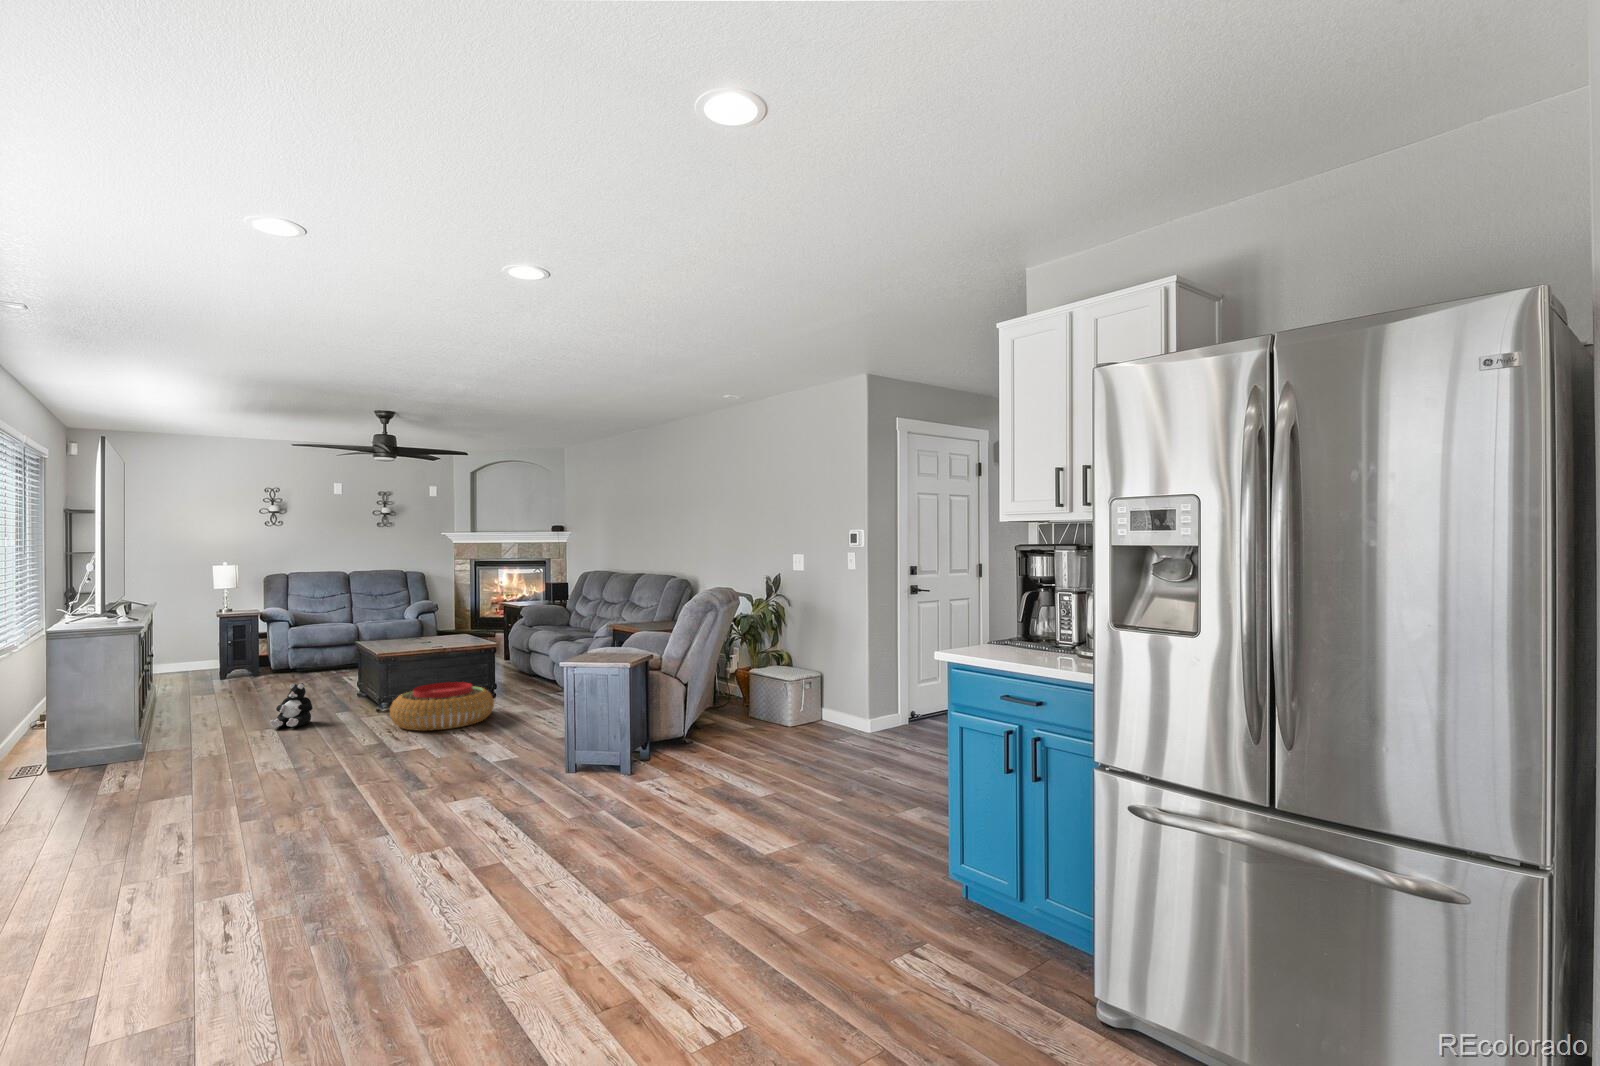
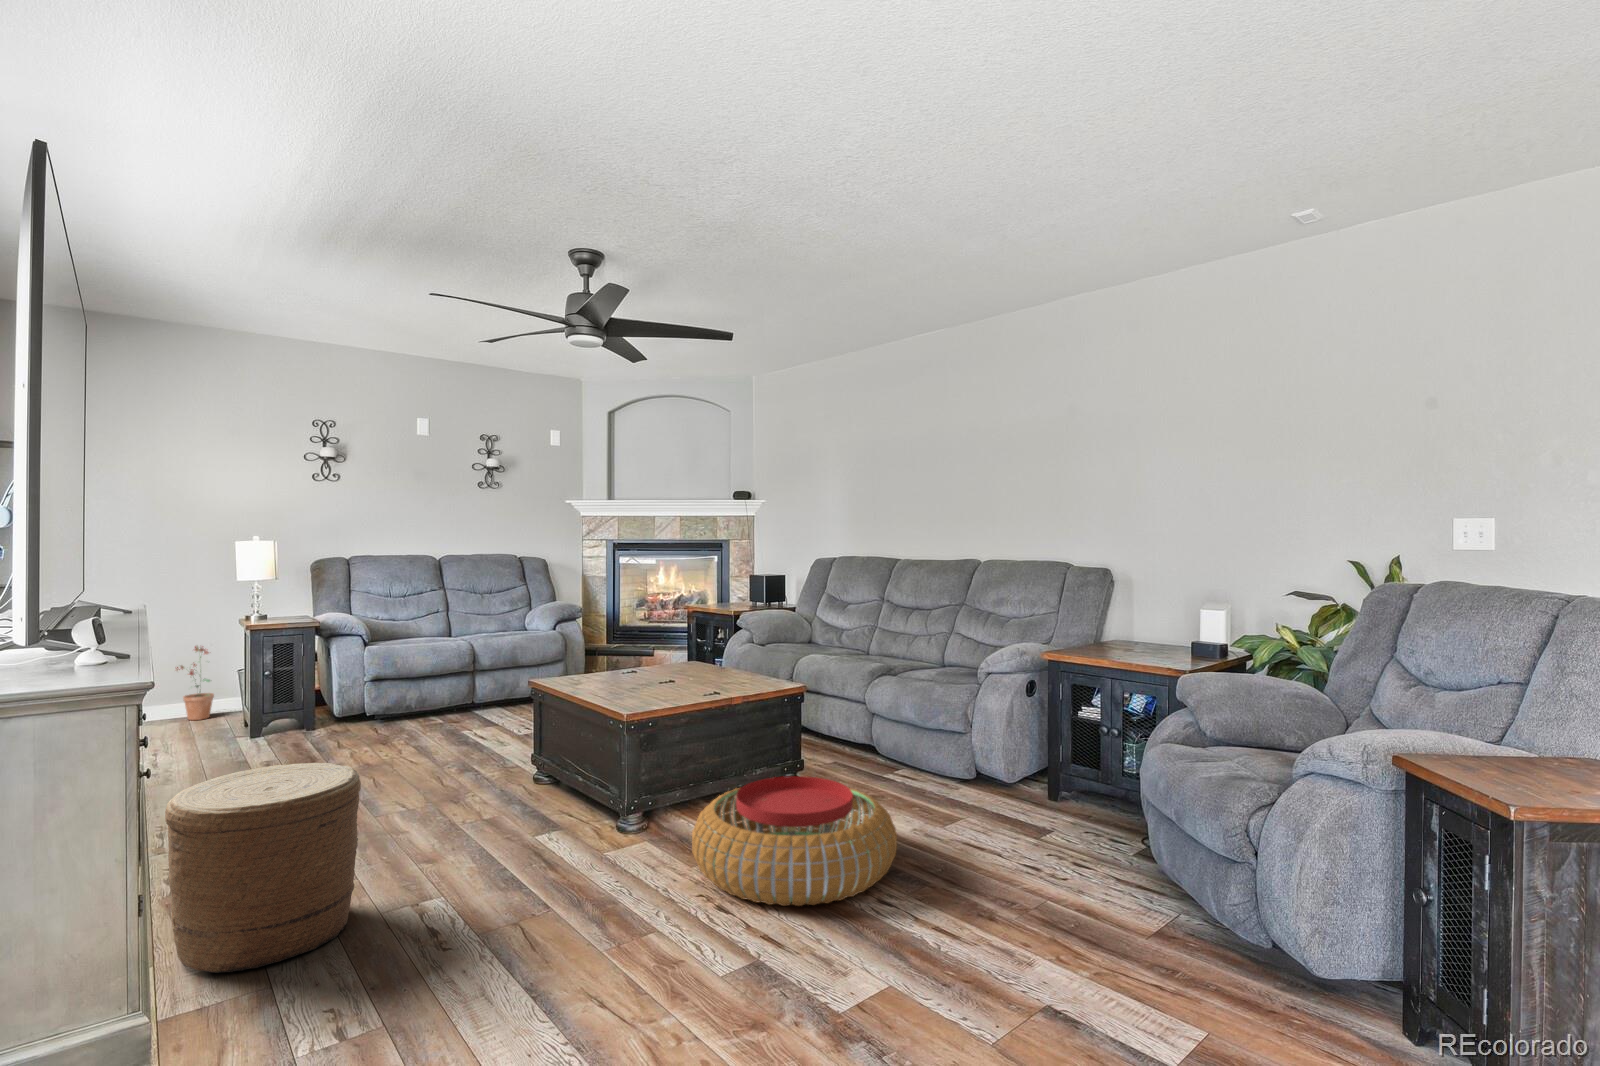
potted plant: none [178,628,203,673] -> present [176,646,214,720]
woven basket: none [151,669,235,744] -> present [165,763,361,973]
plush toy: present [270,683,313,728] -> none [434,786,515,896]

